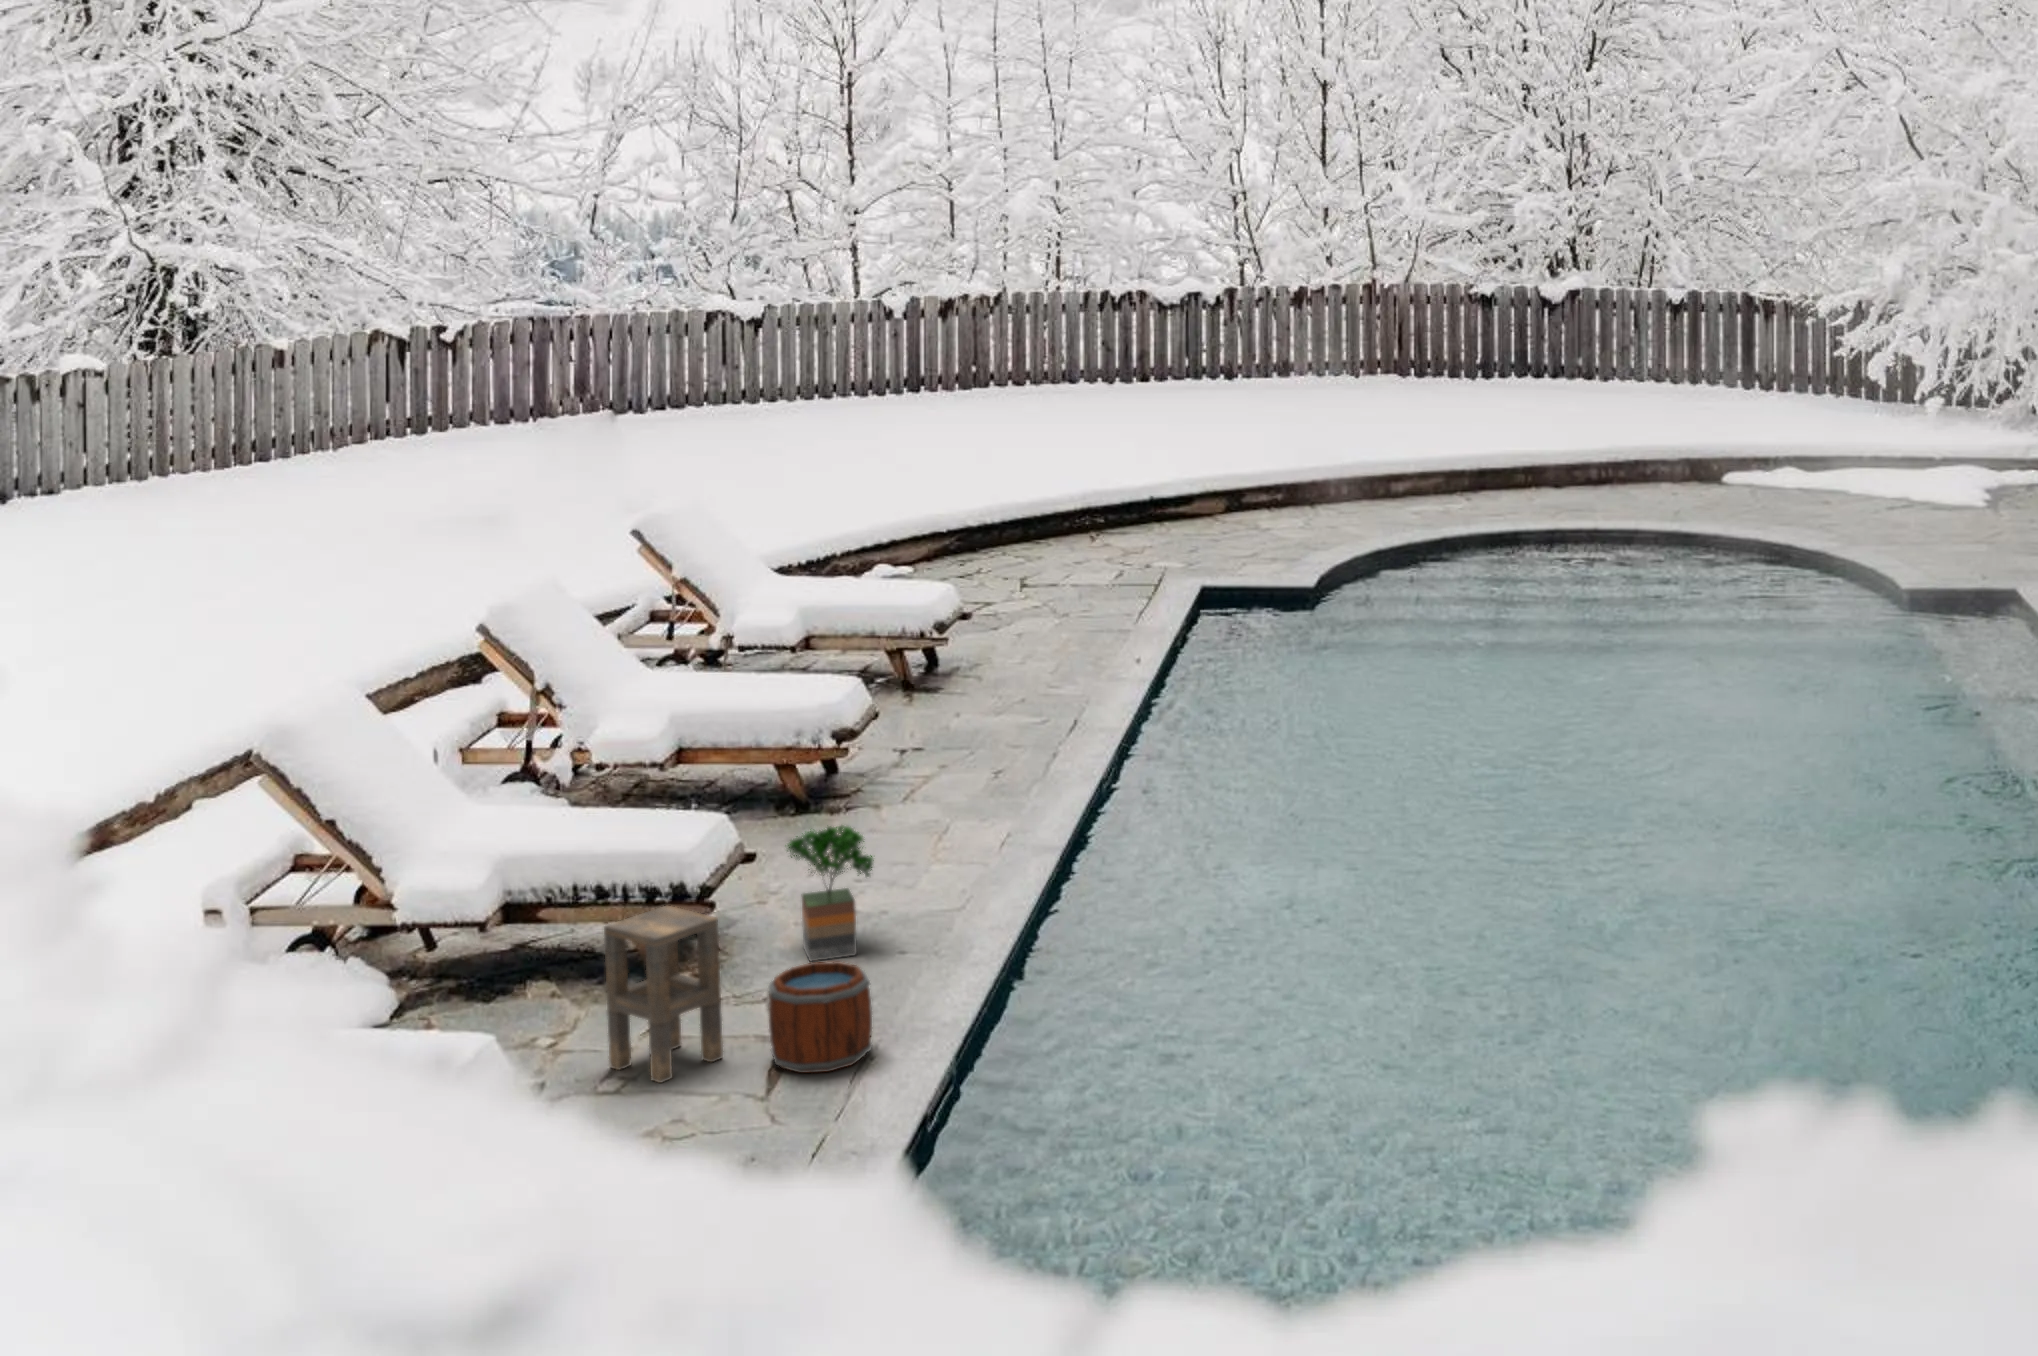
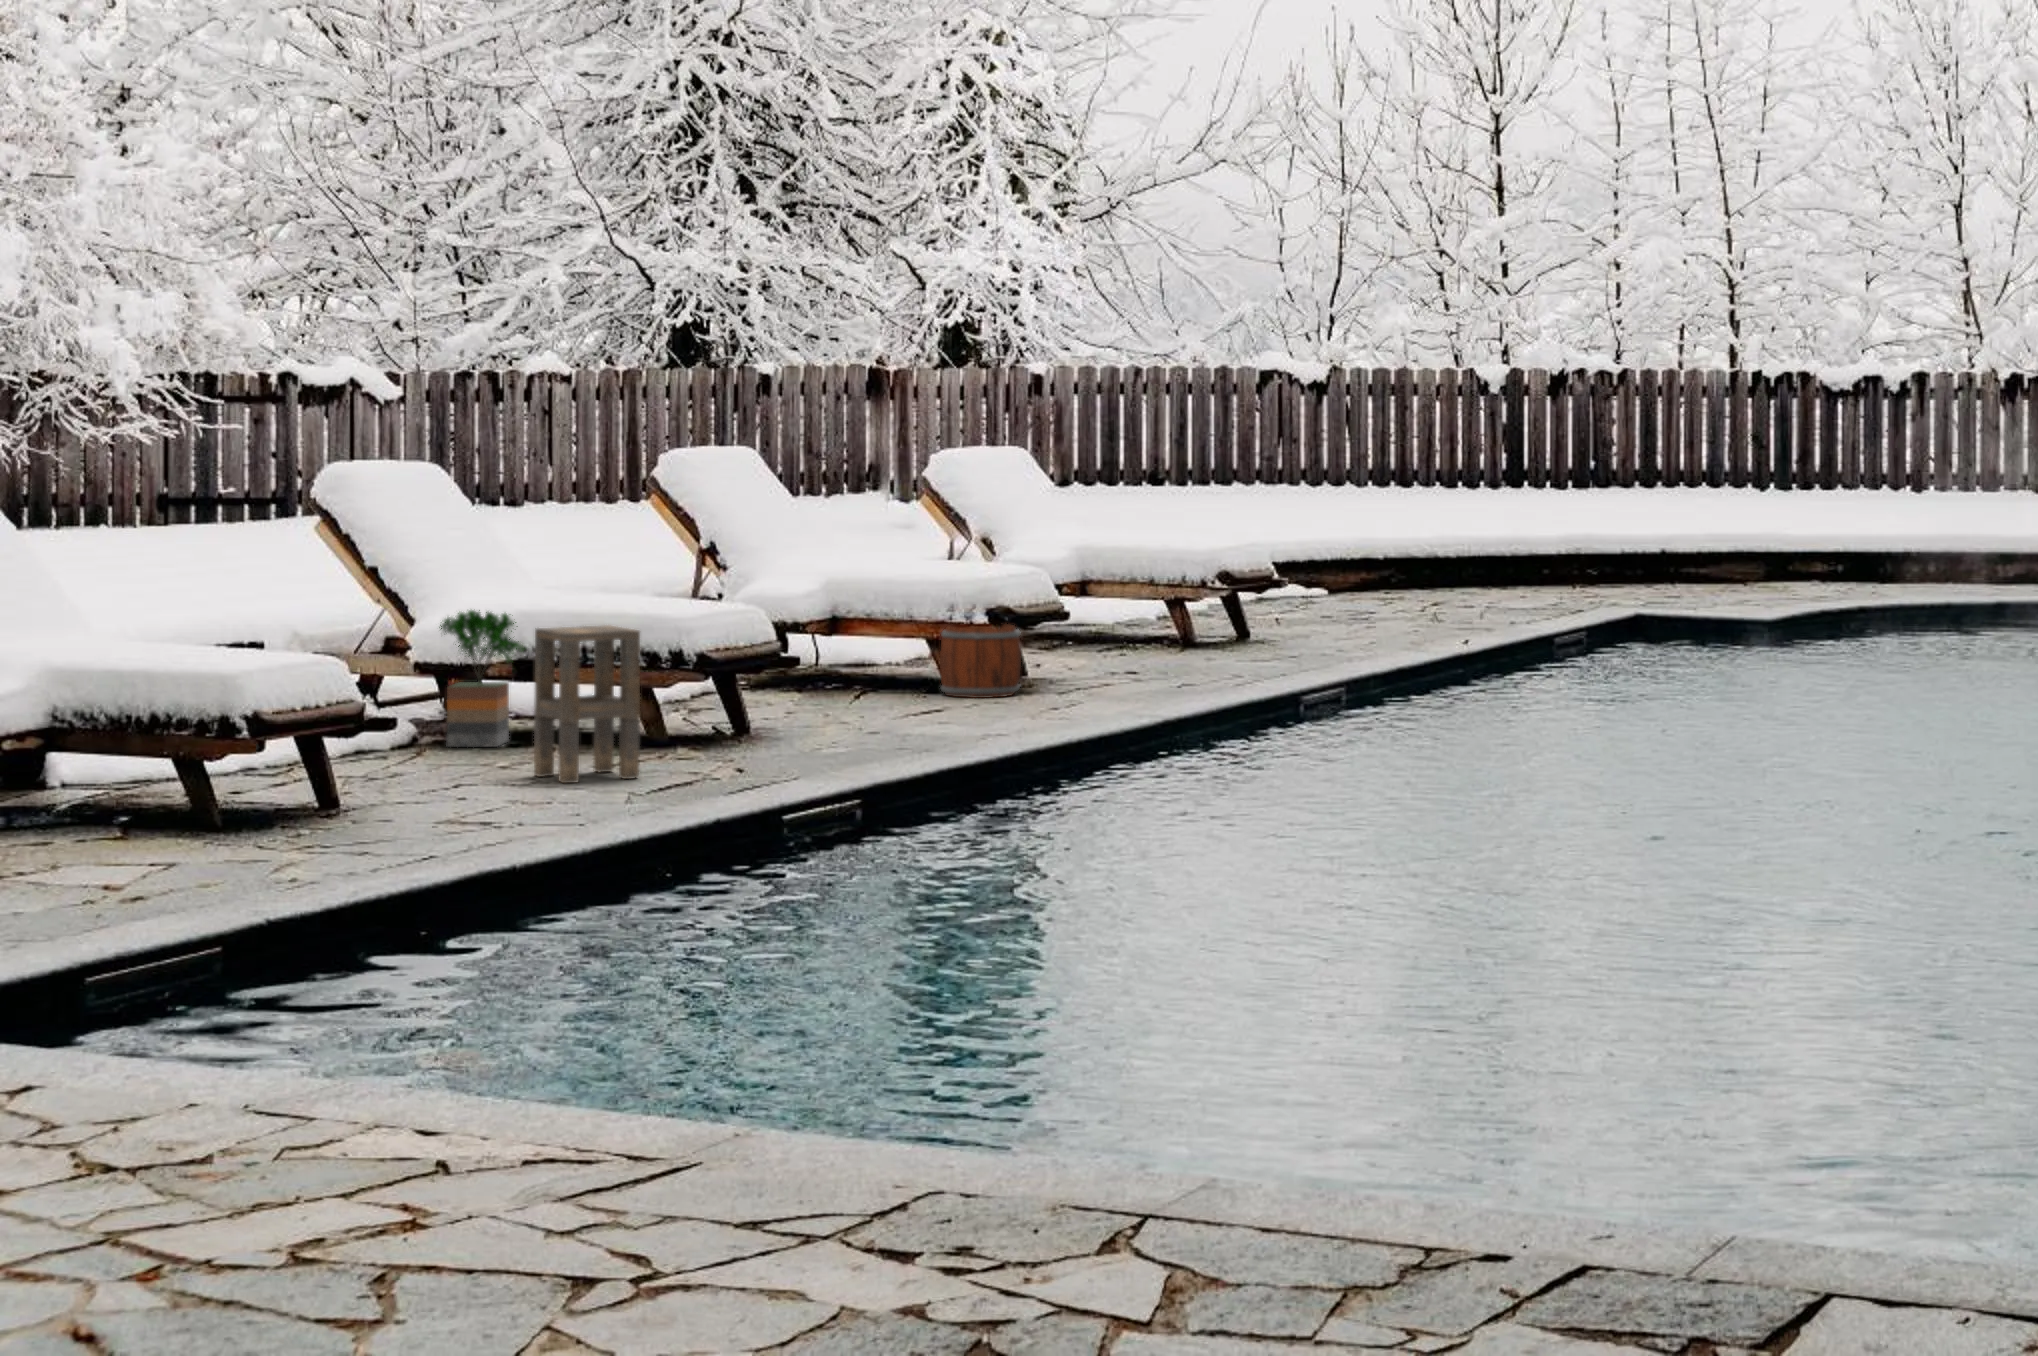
potted tree: present [785,826,874,962] -> present [439,610,524,747]
bucket: present [768,961,872,1073] -> present [940,624,1021,698]

